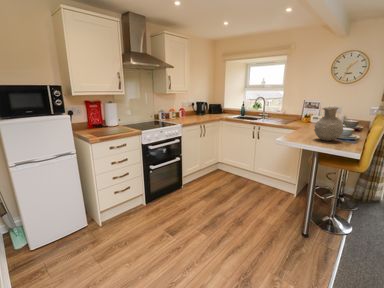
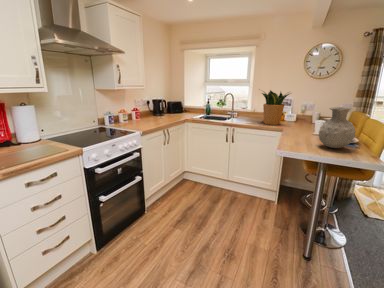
potted plant: none [284,93,312,125] -> present [262,90,289,125]

